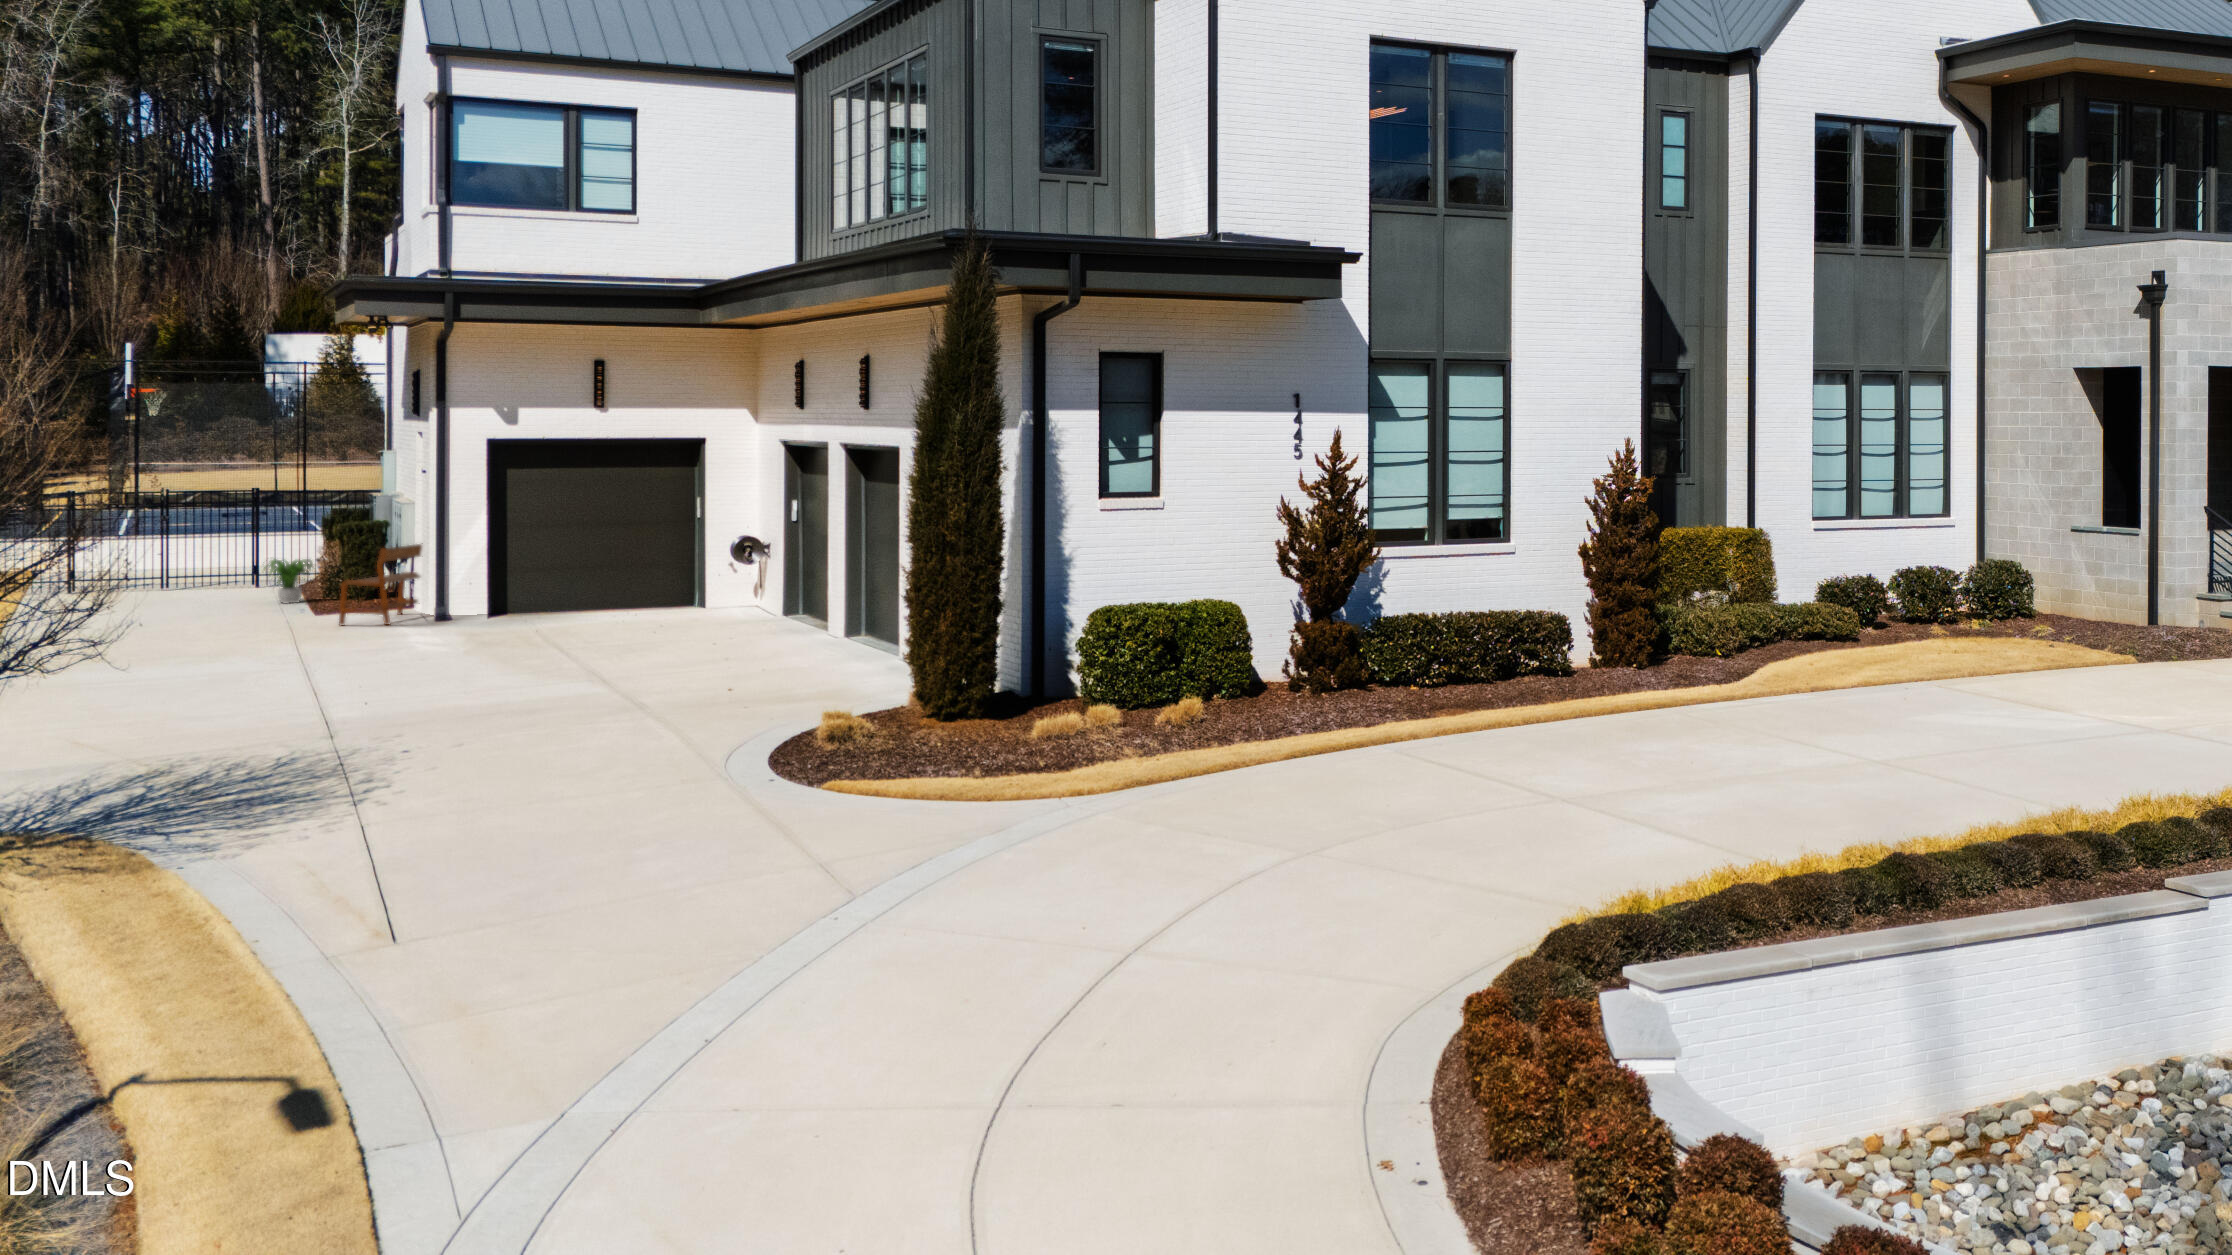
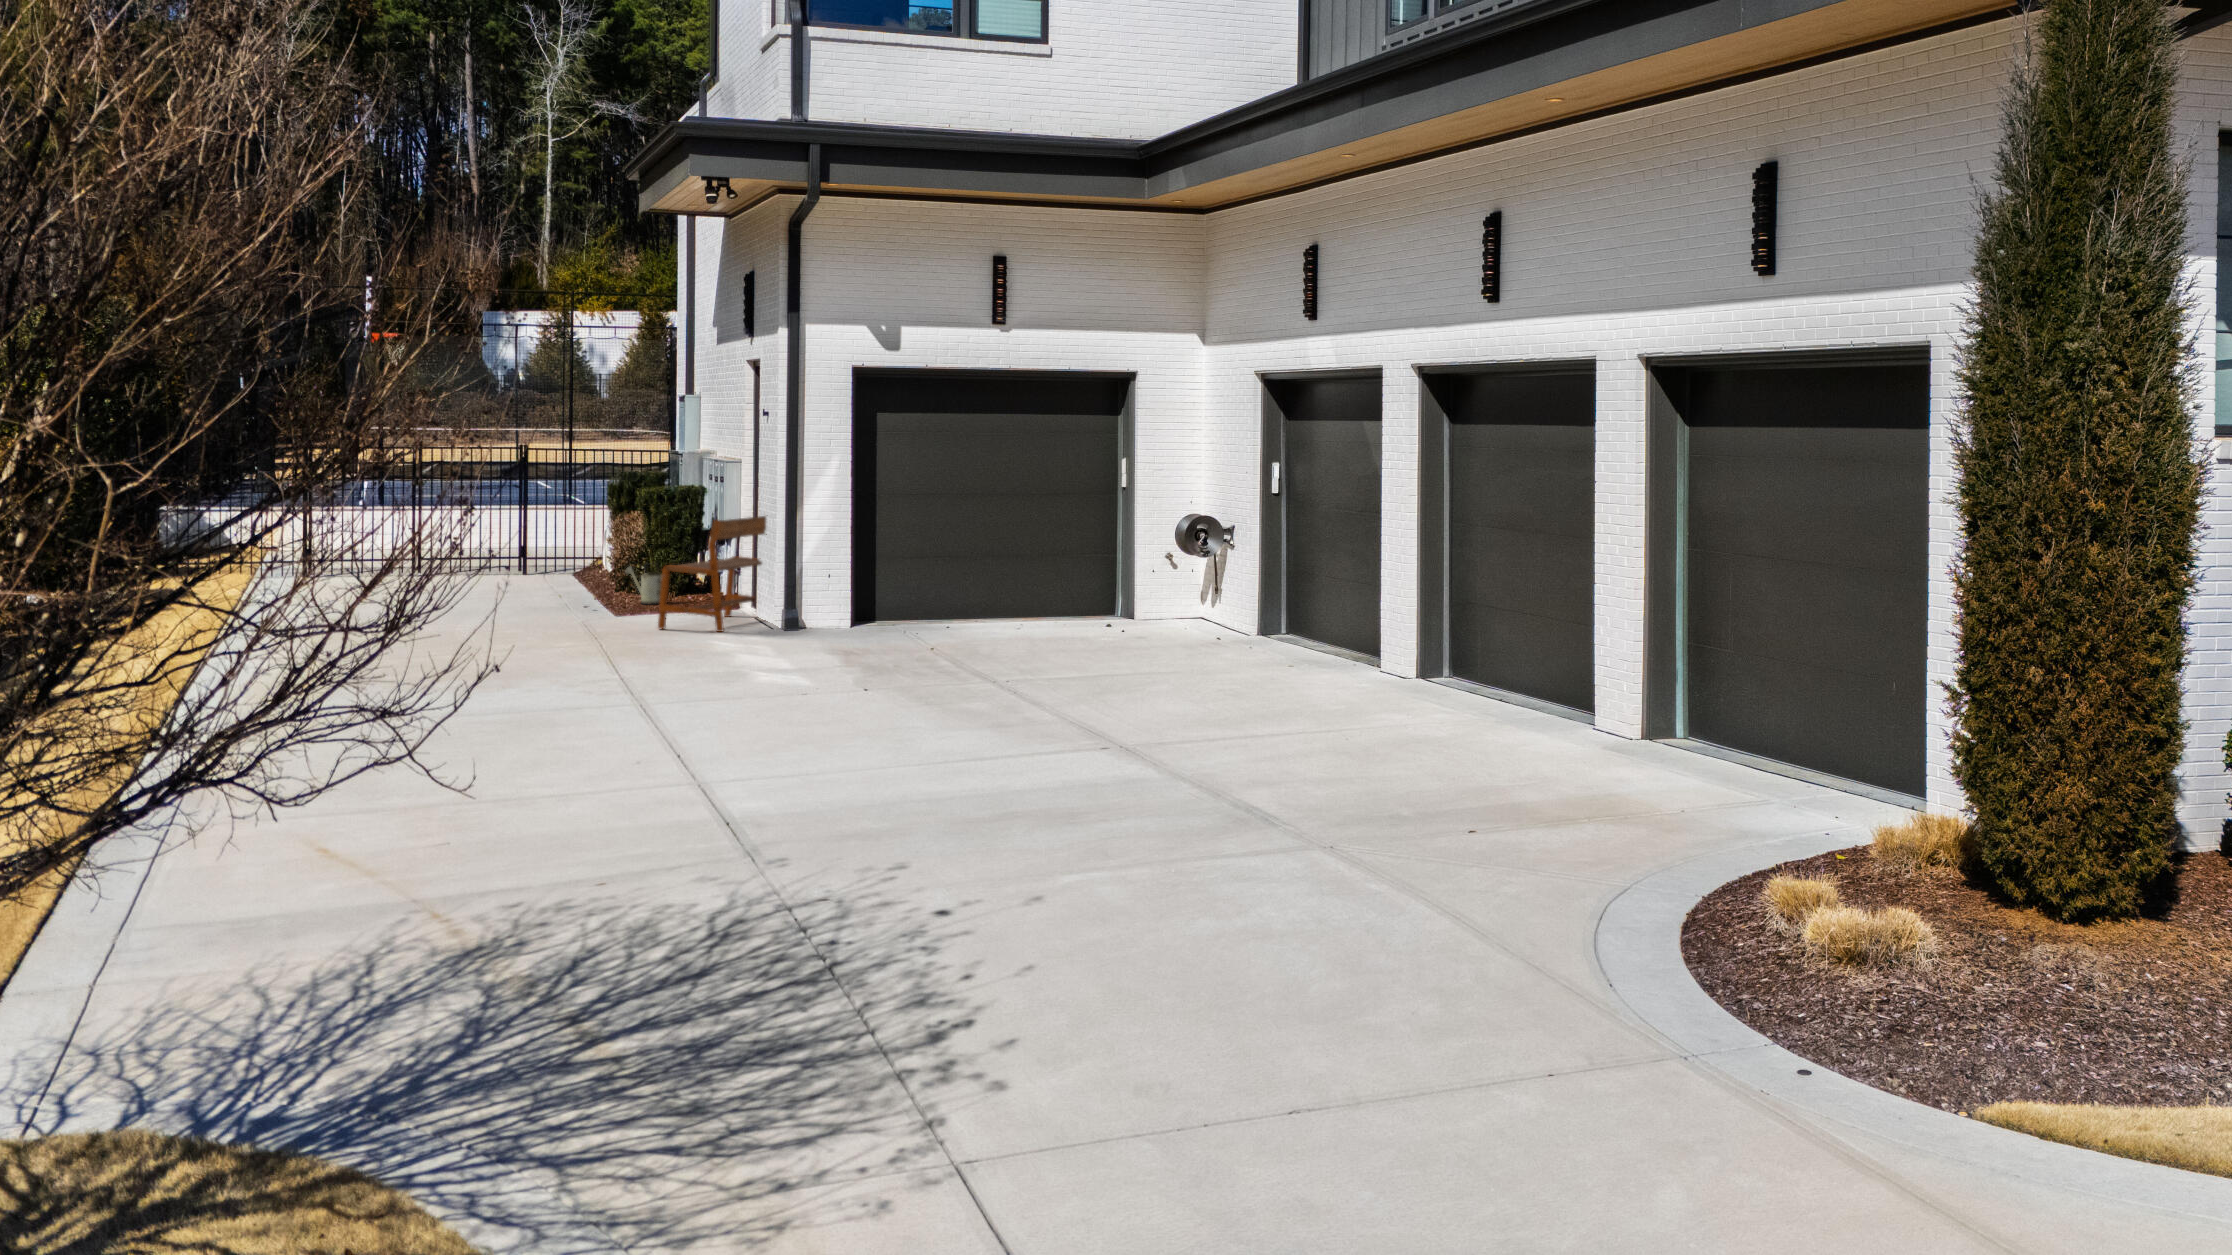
potted plant: present [267,559,313,603] -> none [553,532,616,595]
watering can: none [320,578,352,609] -> present [625,566,662,605]

